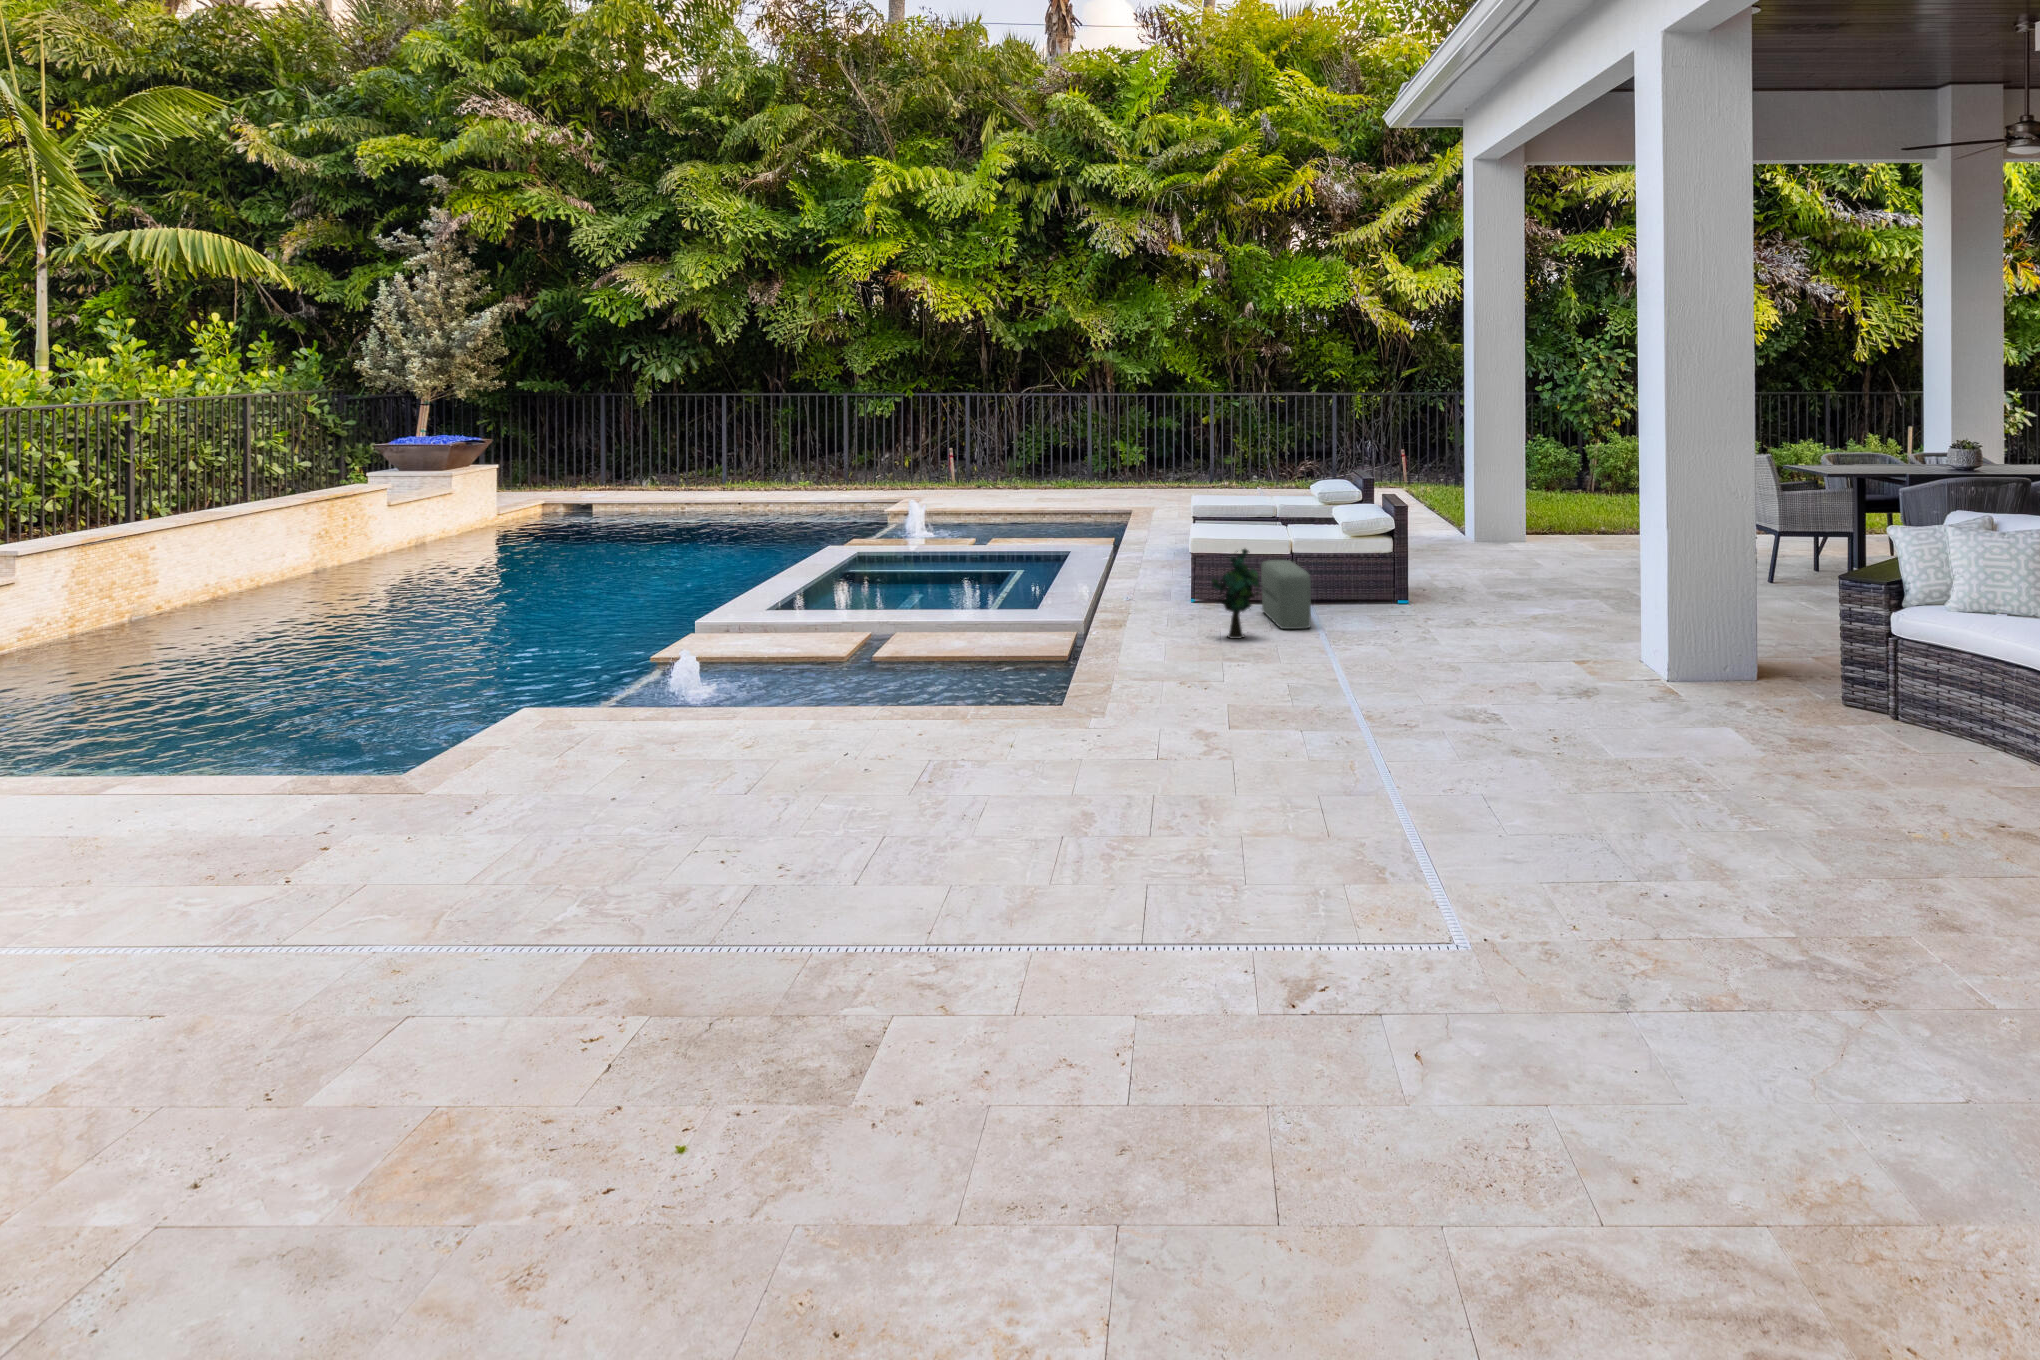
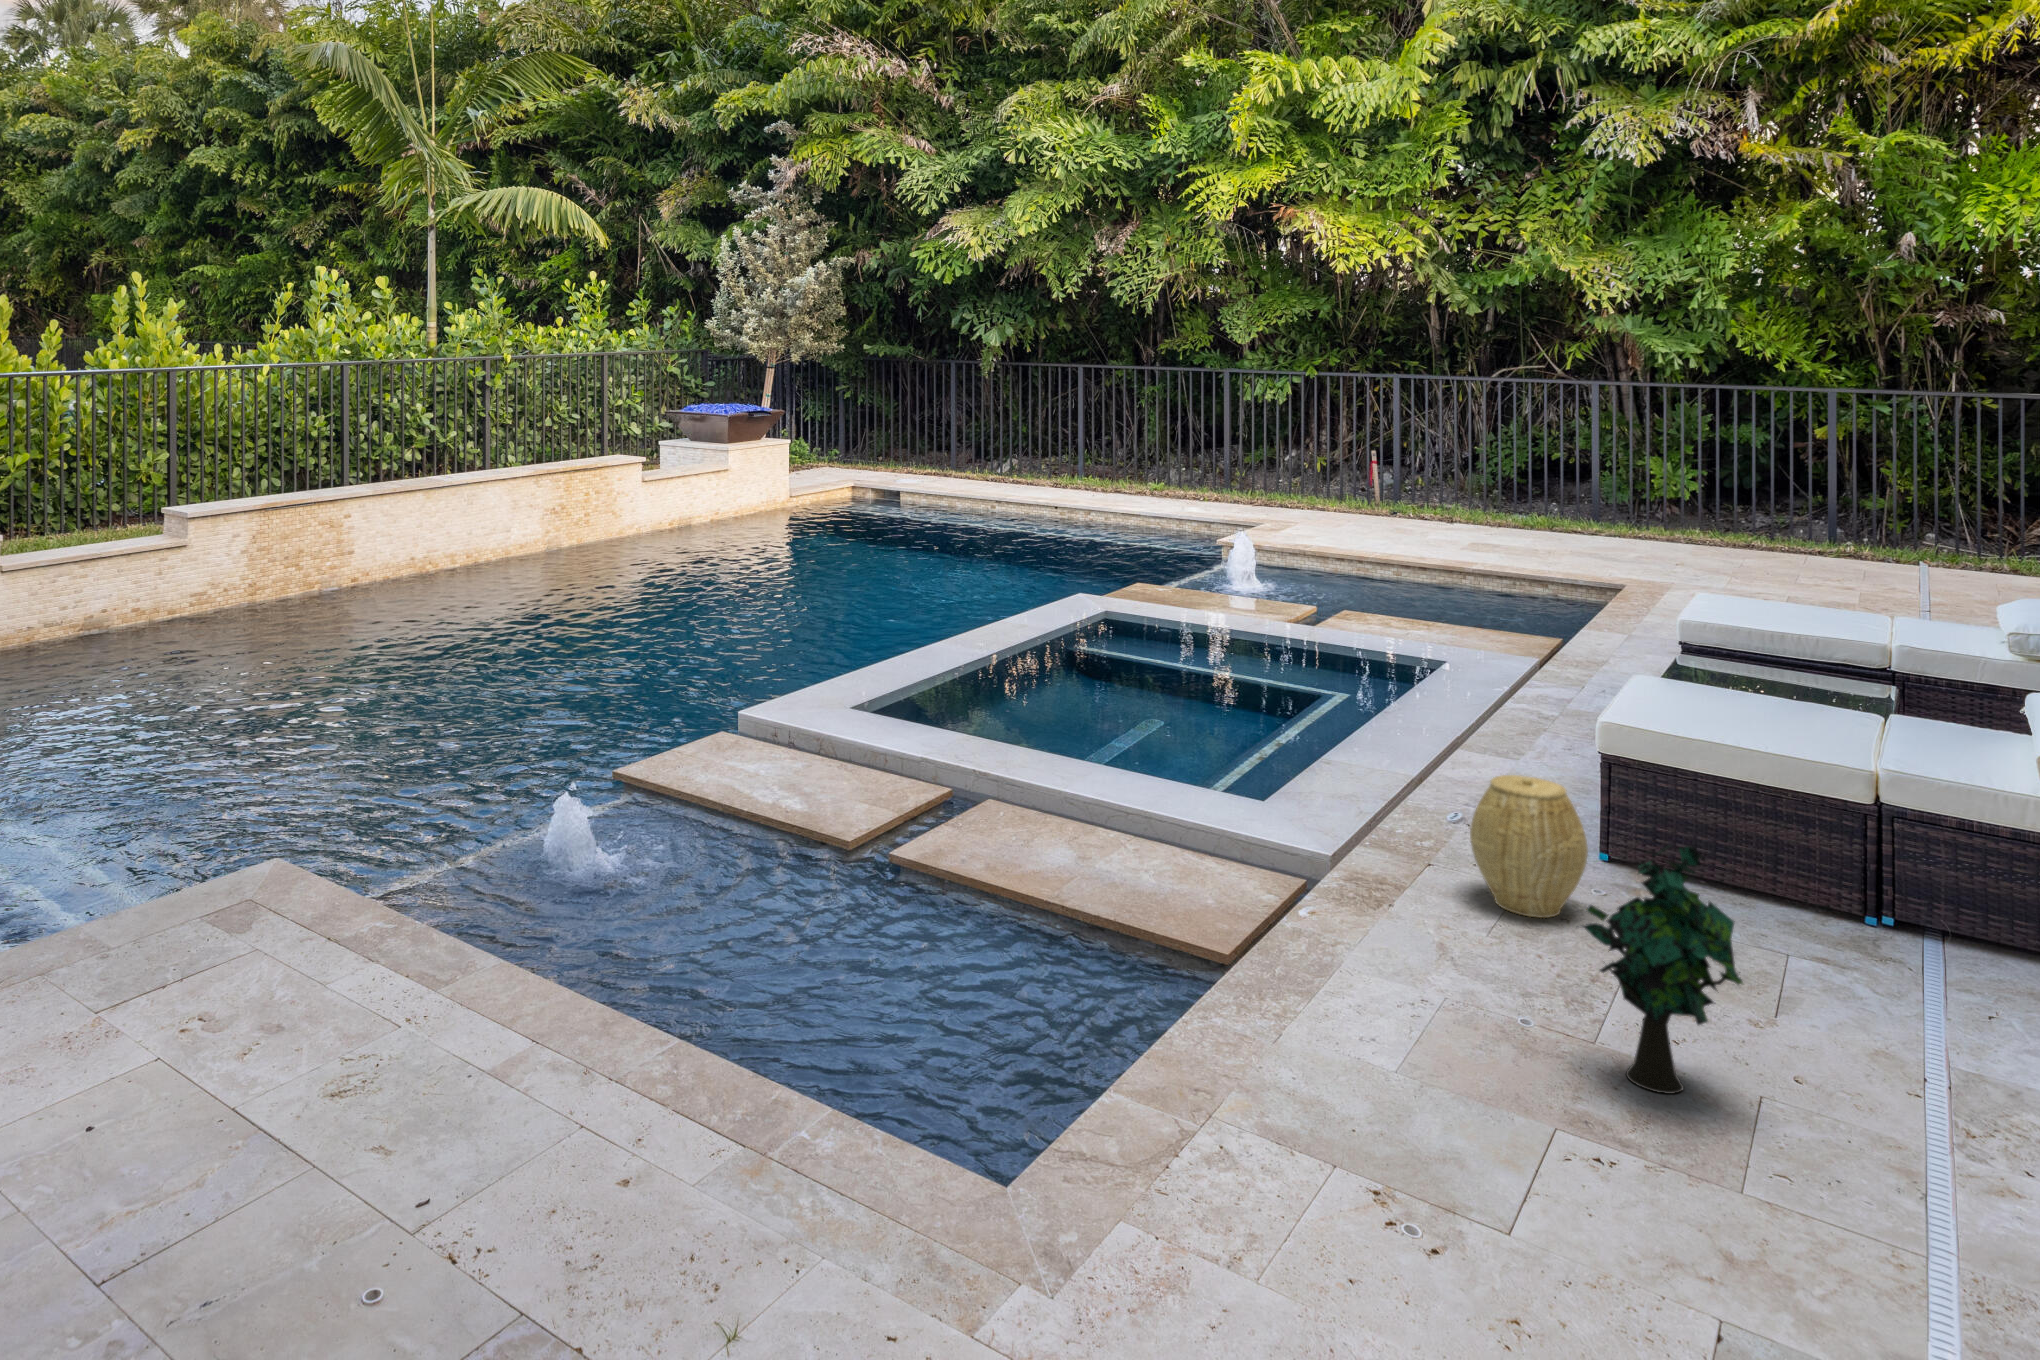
woven basket: none [1146,556,1191,614] -> present [1470,775,1588,918]
pouf: present [1261,560,1311,629] -> none [1787,844,1931,1102]

